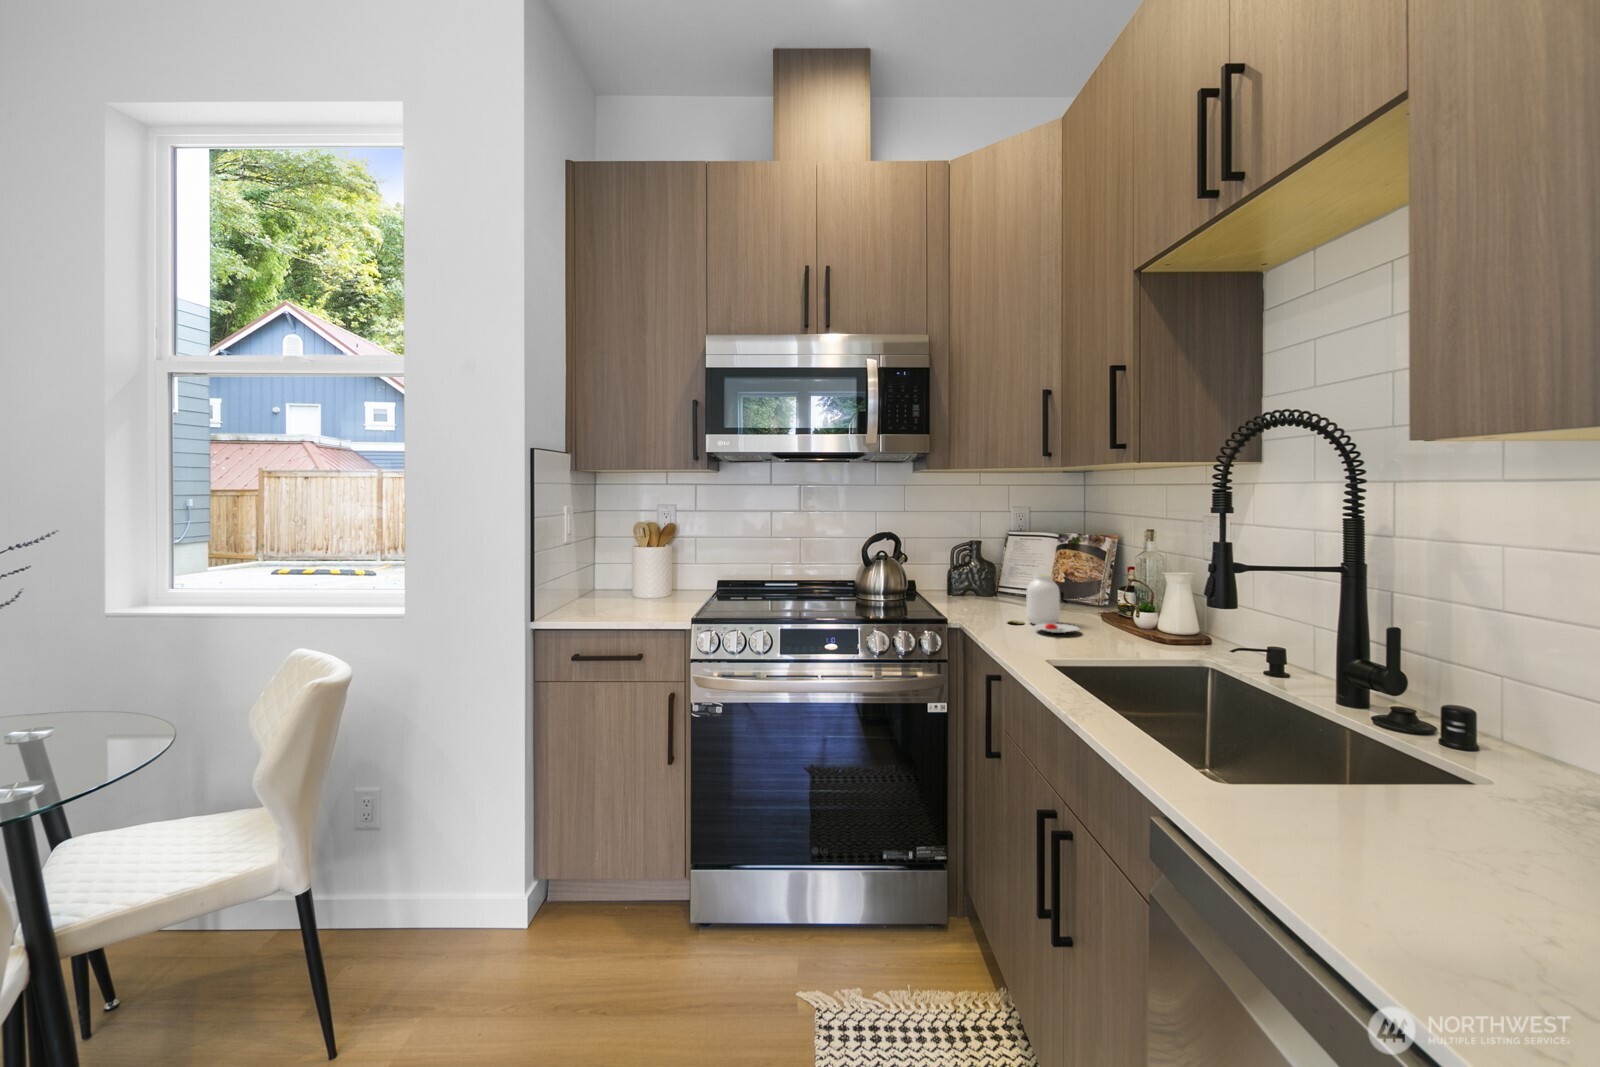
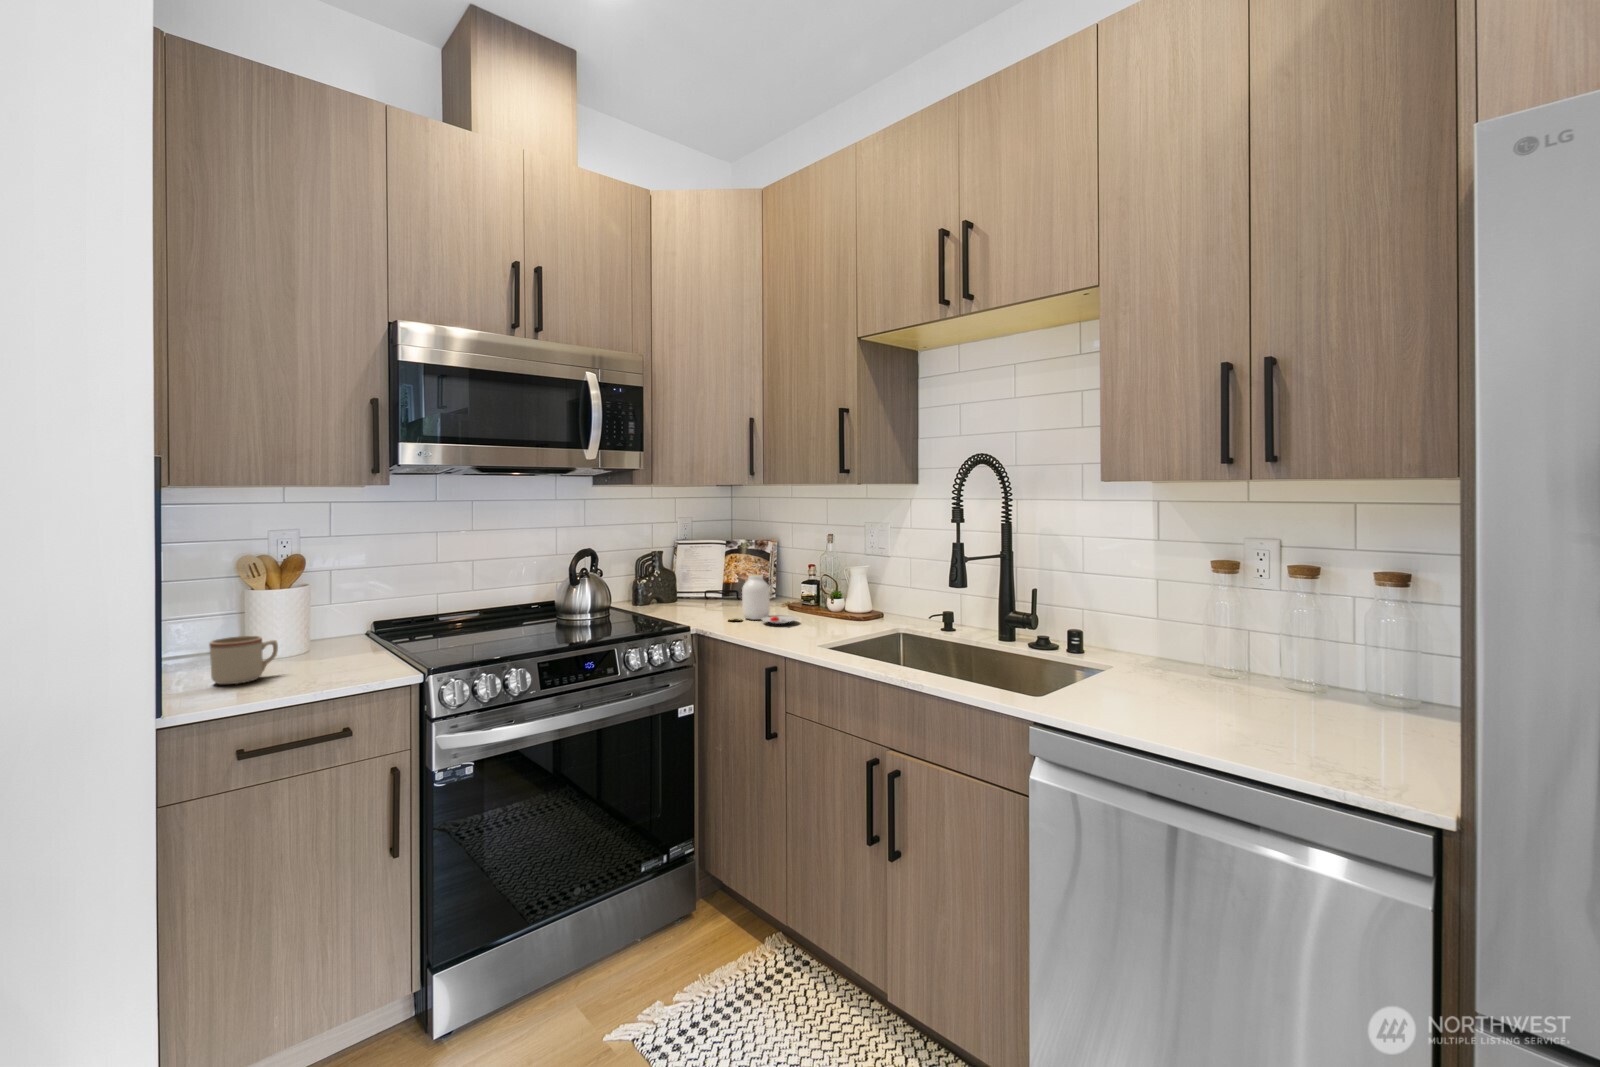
mug: none [598,589,637,621] -> present [209,636,278,684]

